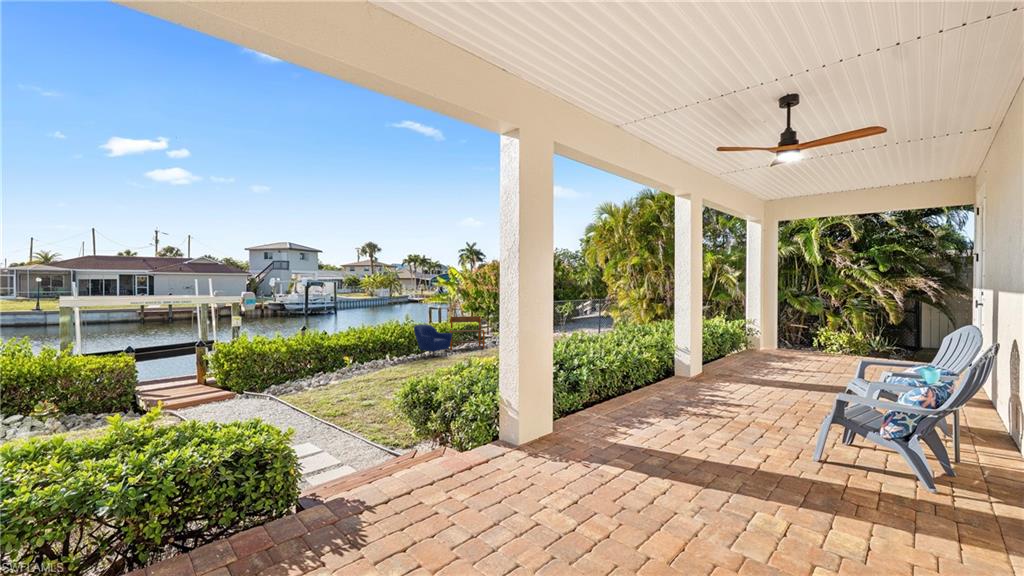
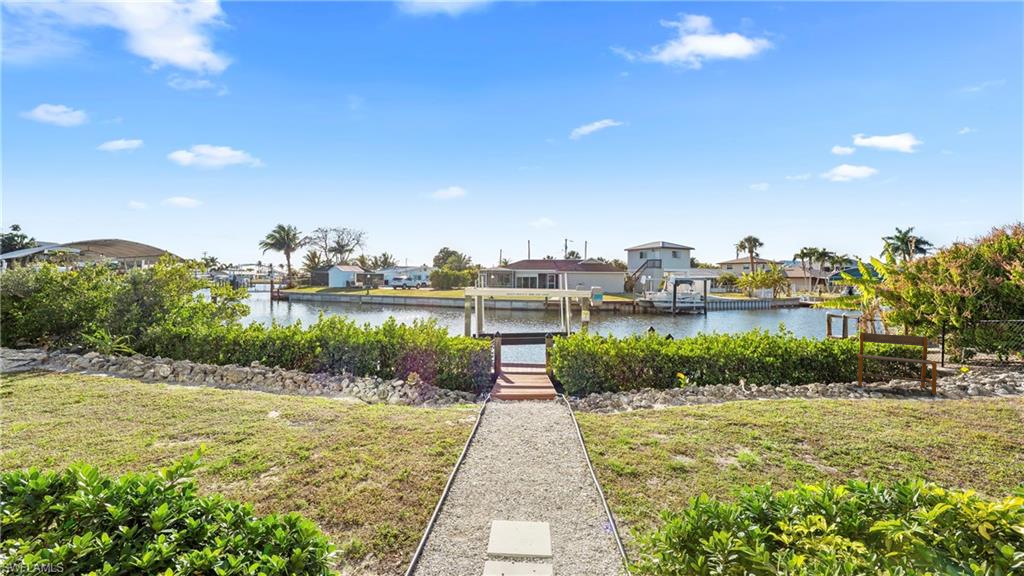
armchair: present [414,324,452,358] -> none [788,341,863,398]

